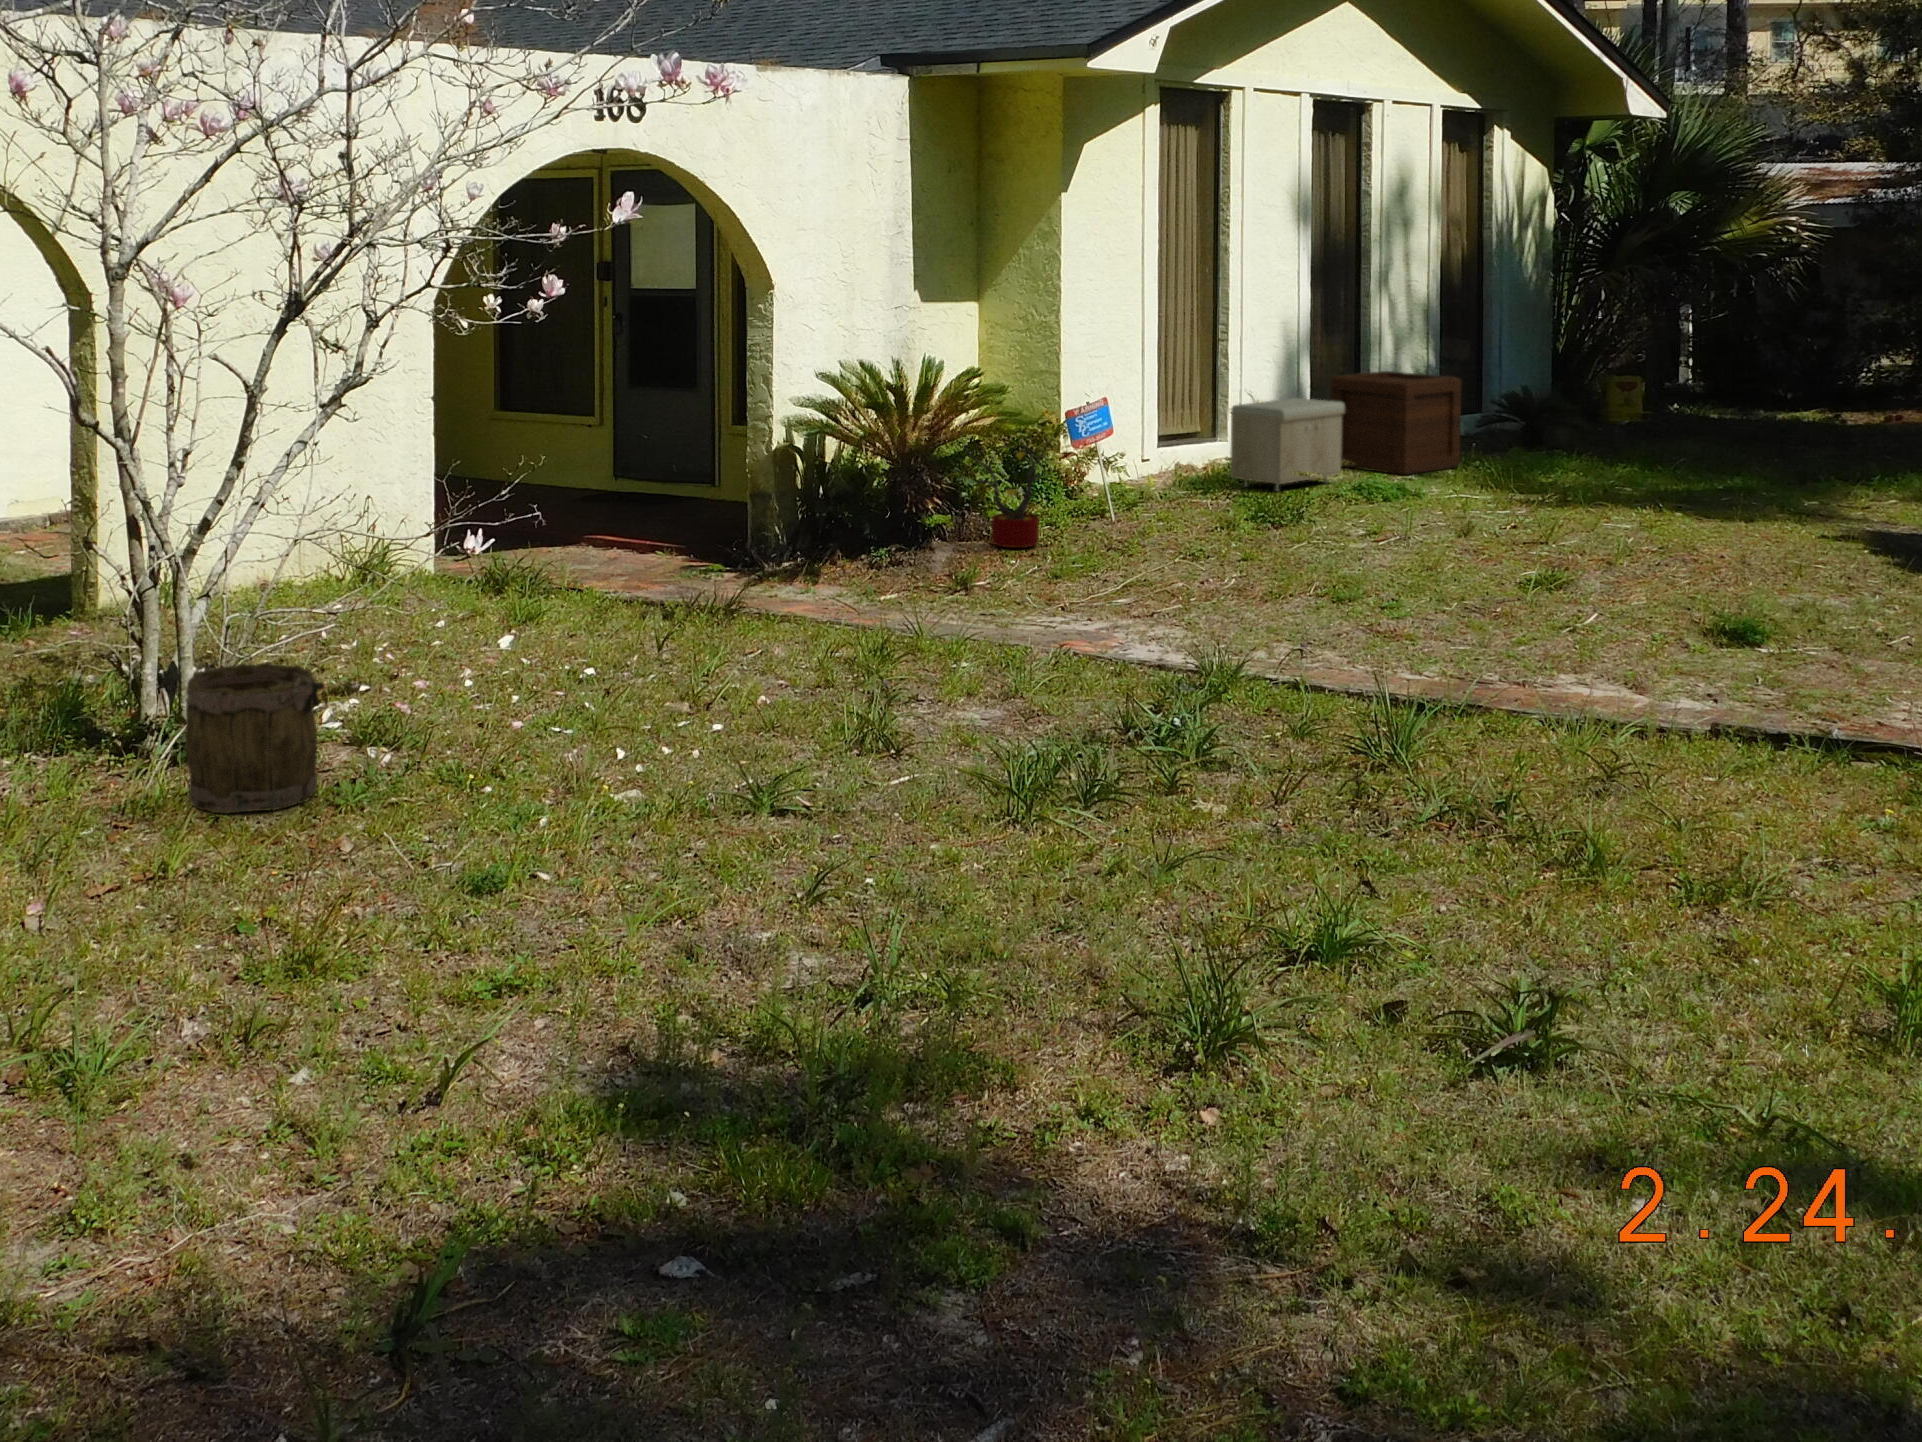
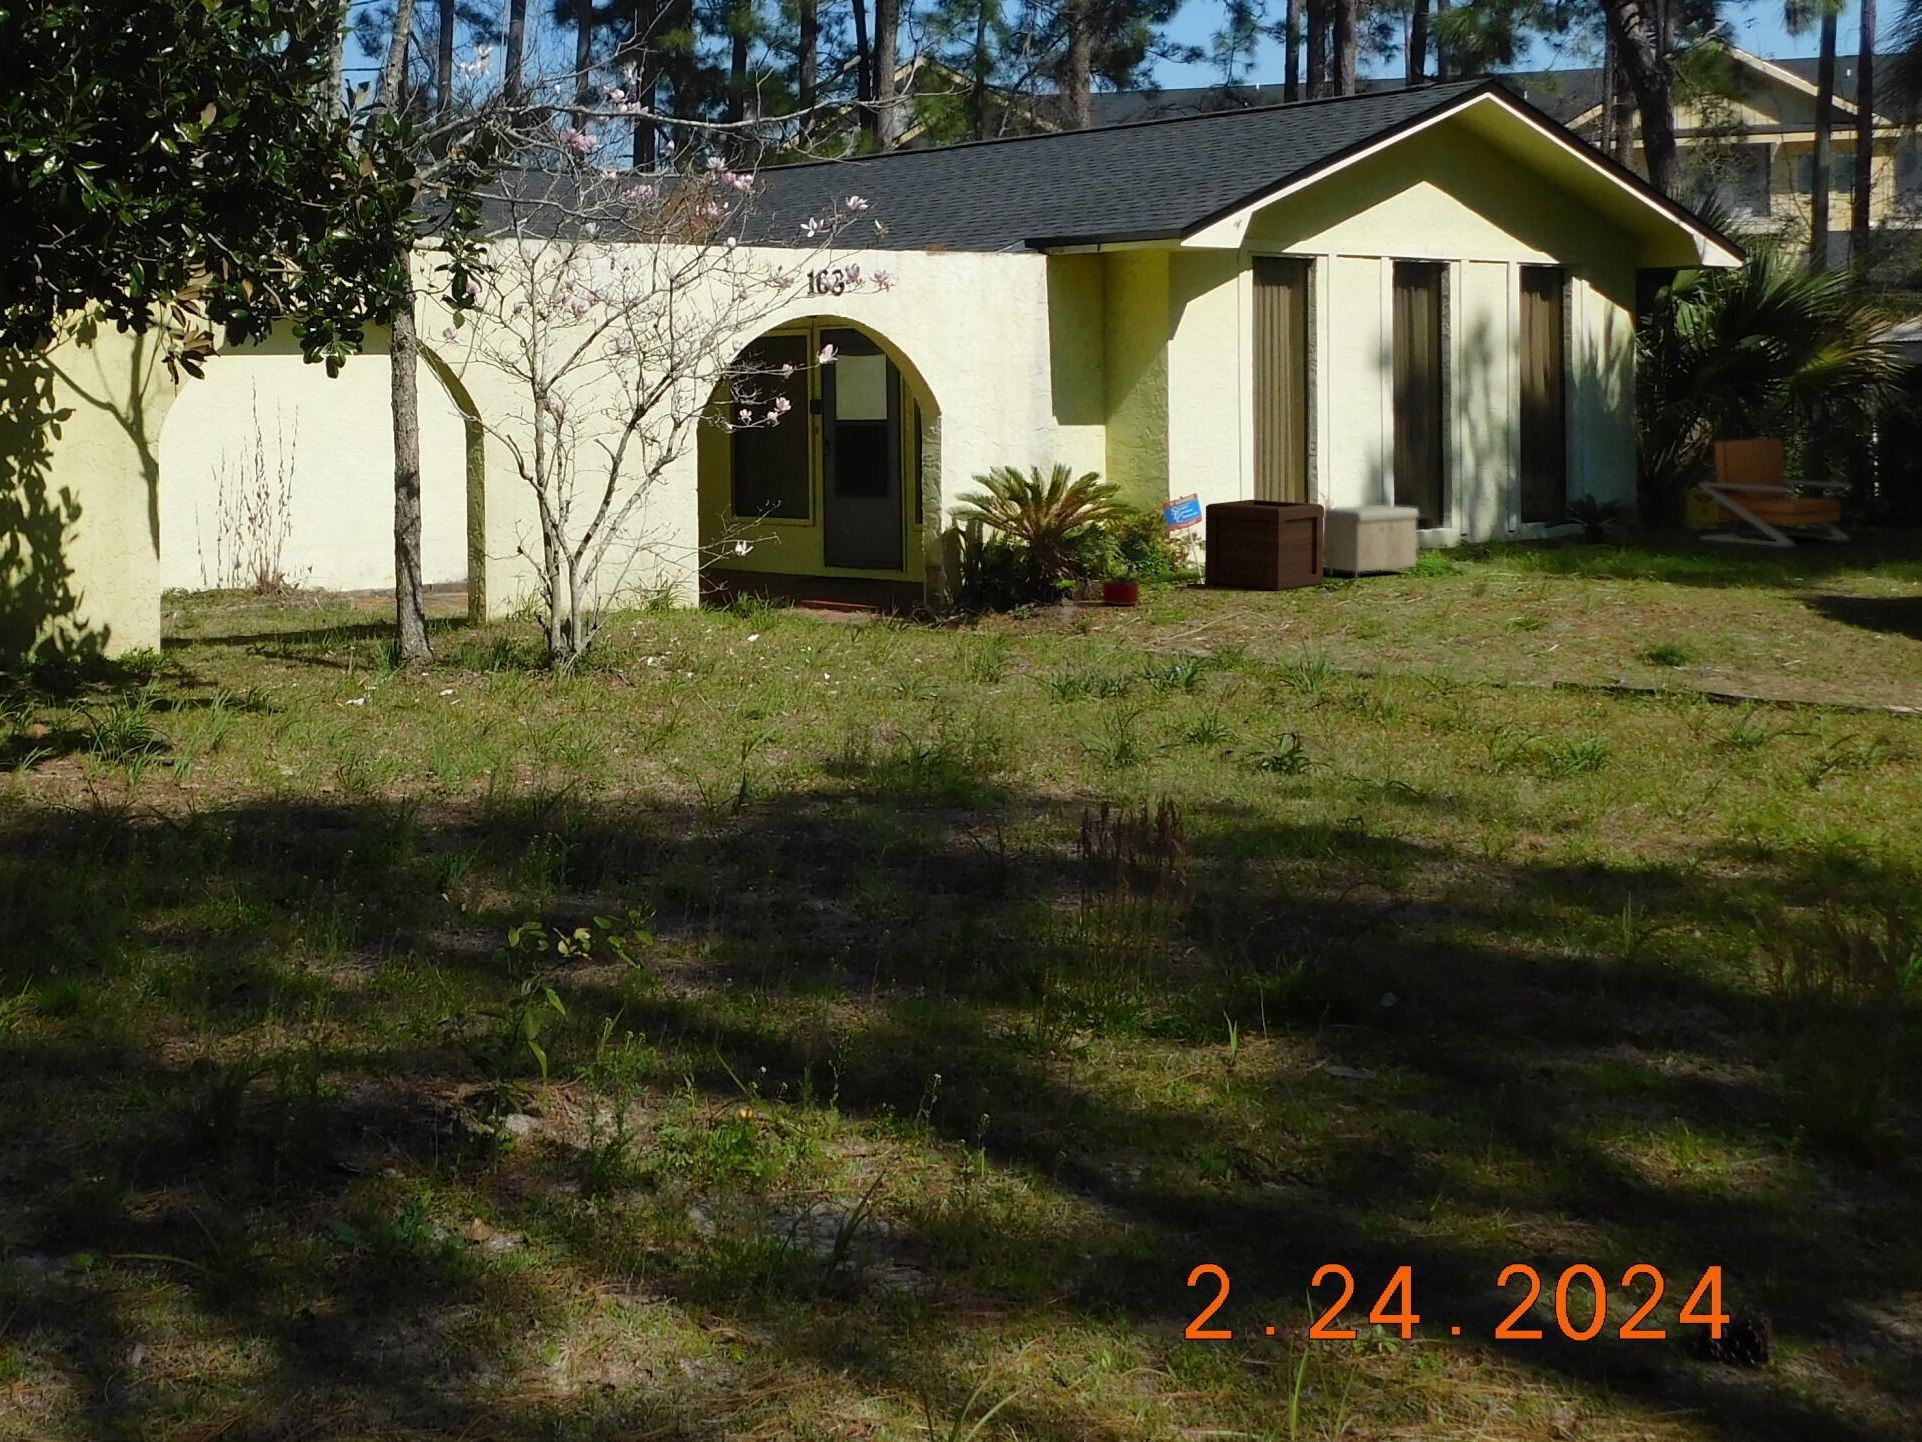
lounge chair: none [1596,310,1746,433] -> present [1699,438,1850,546]
wooden crate: present [1330,371,1462,475] -> present [1205,500,1324,591]
bucket: present [185,662,324,813] -> none [577,621,653,702]

